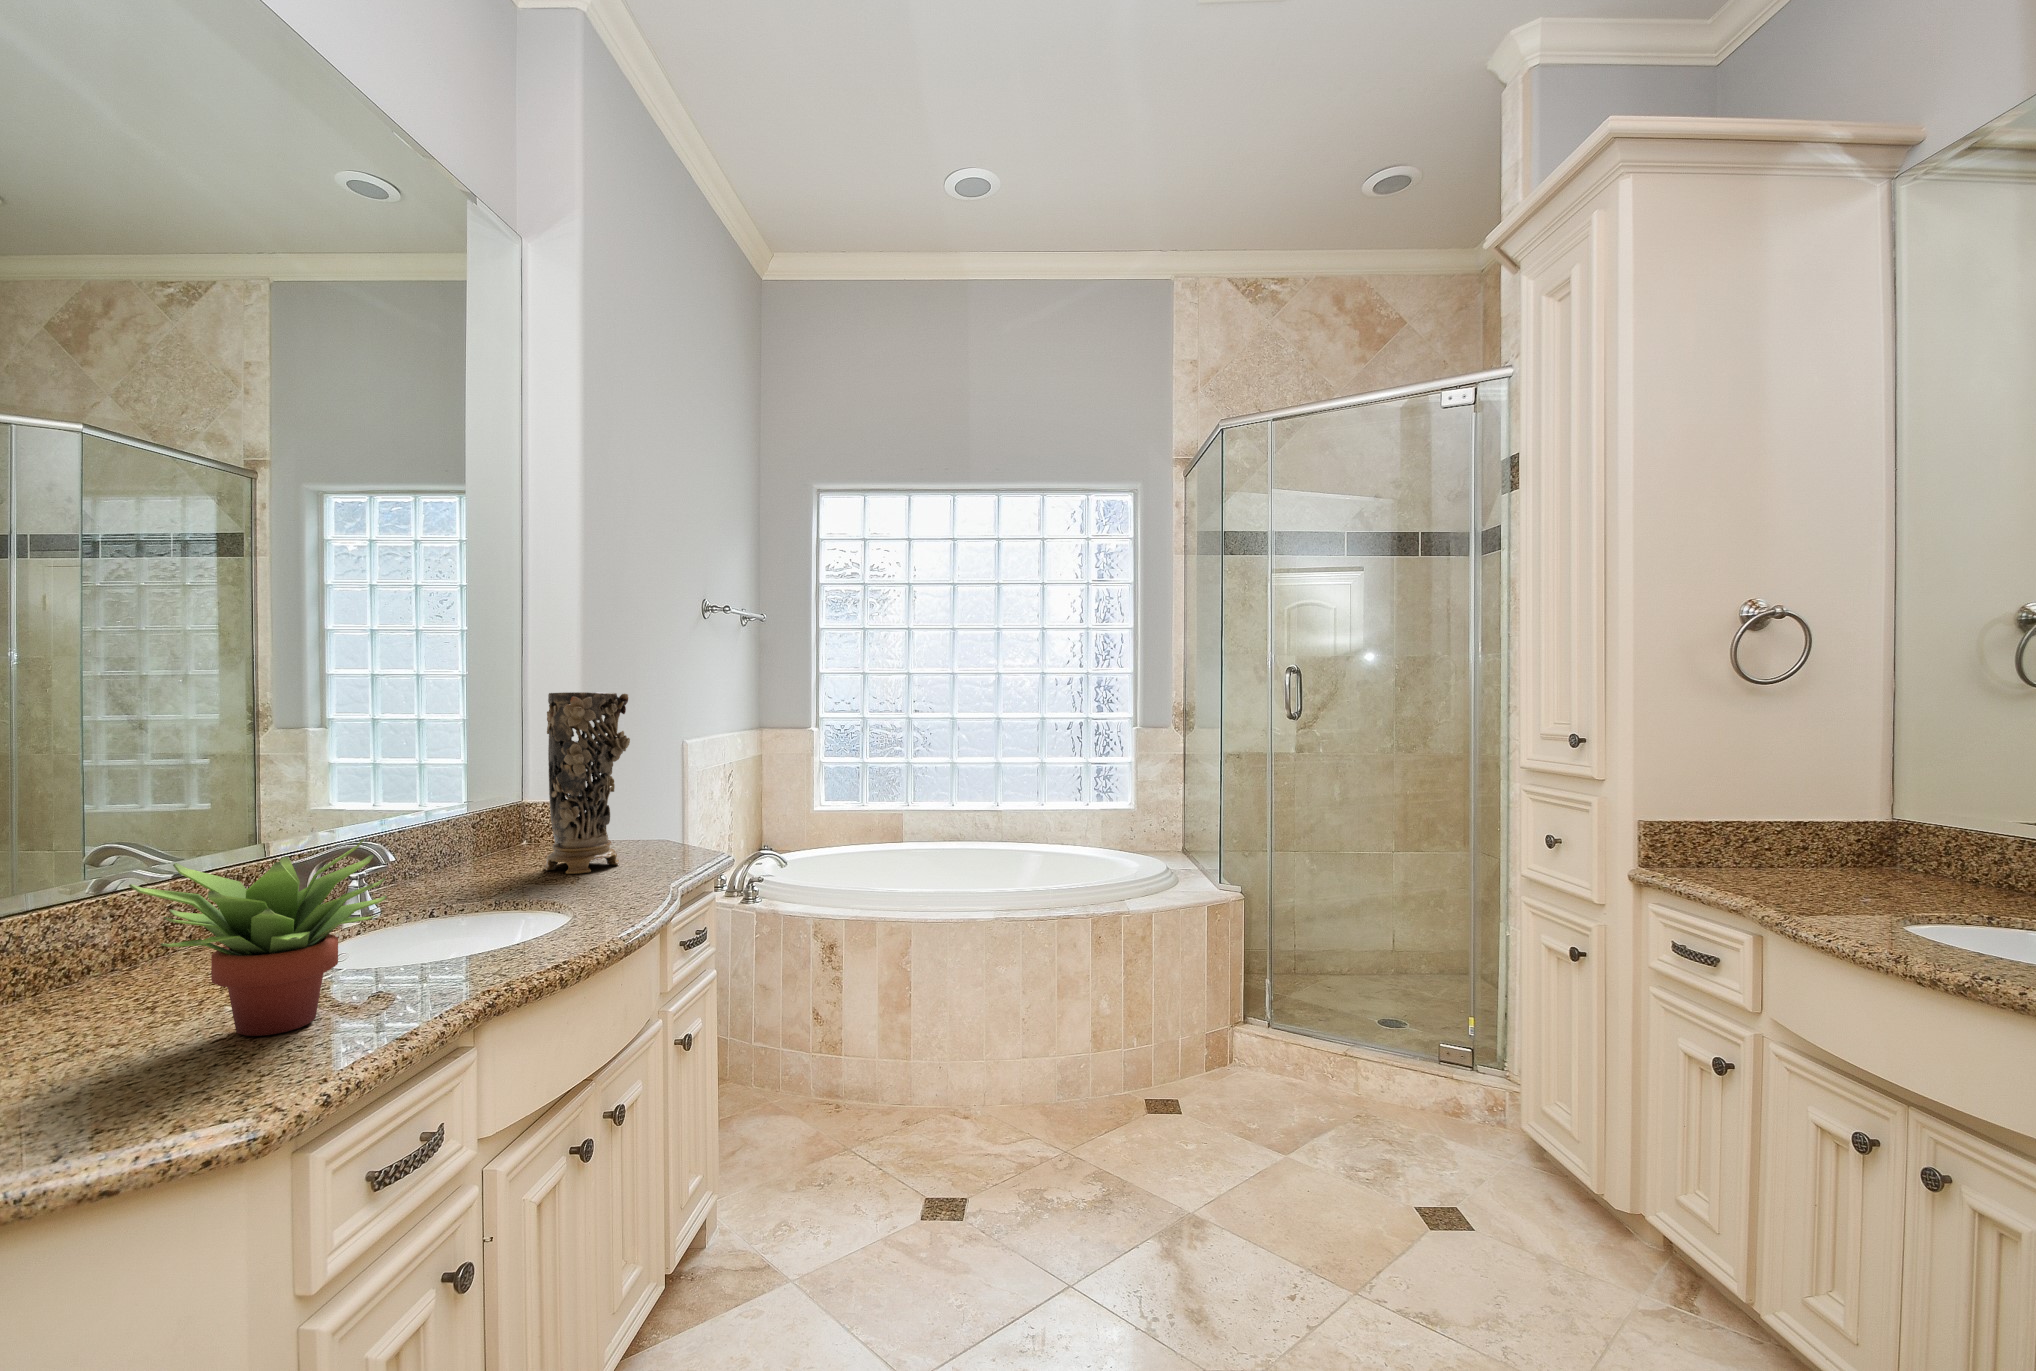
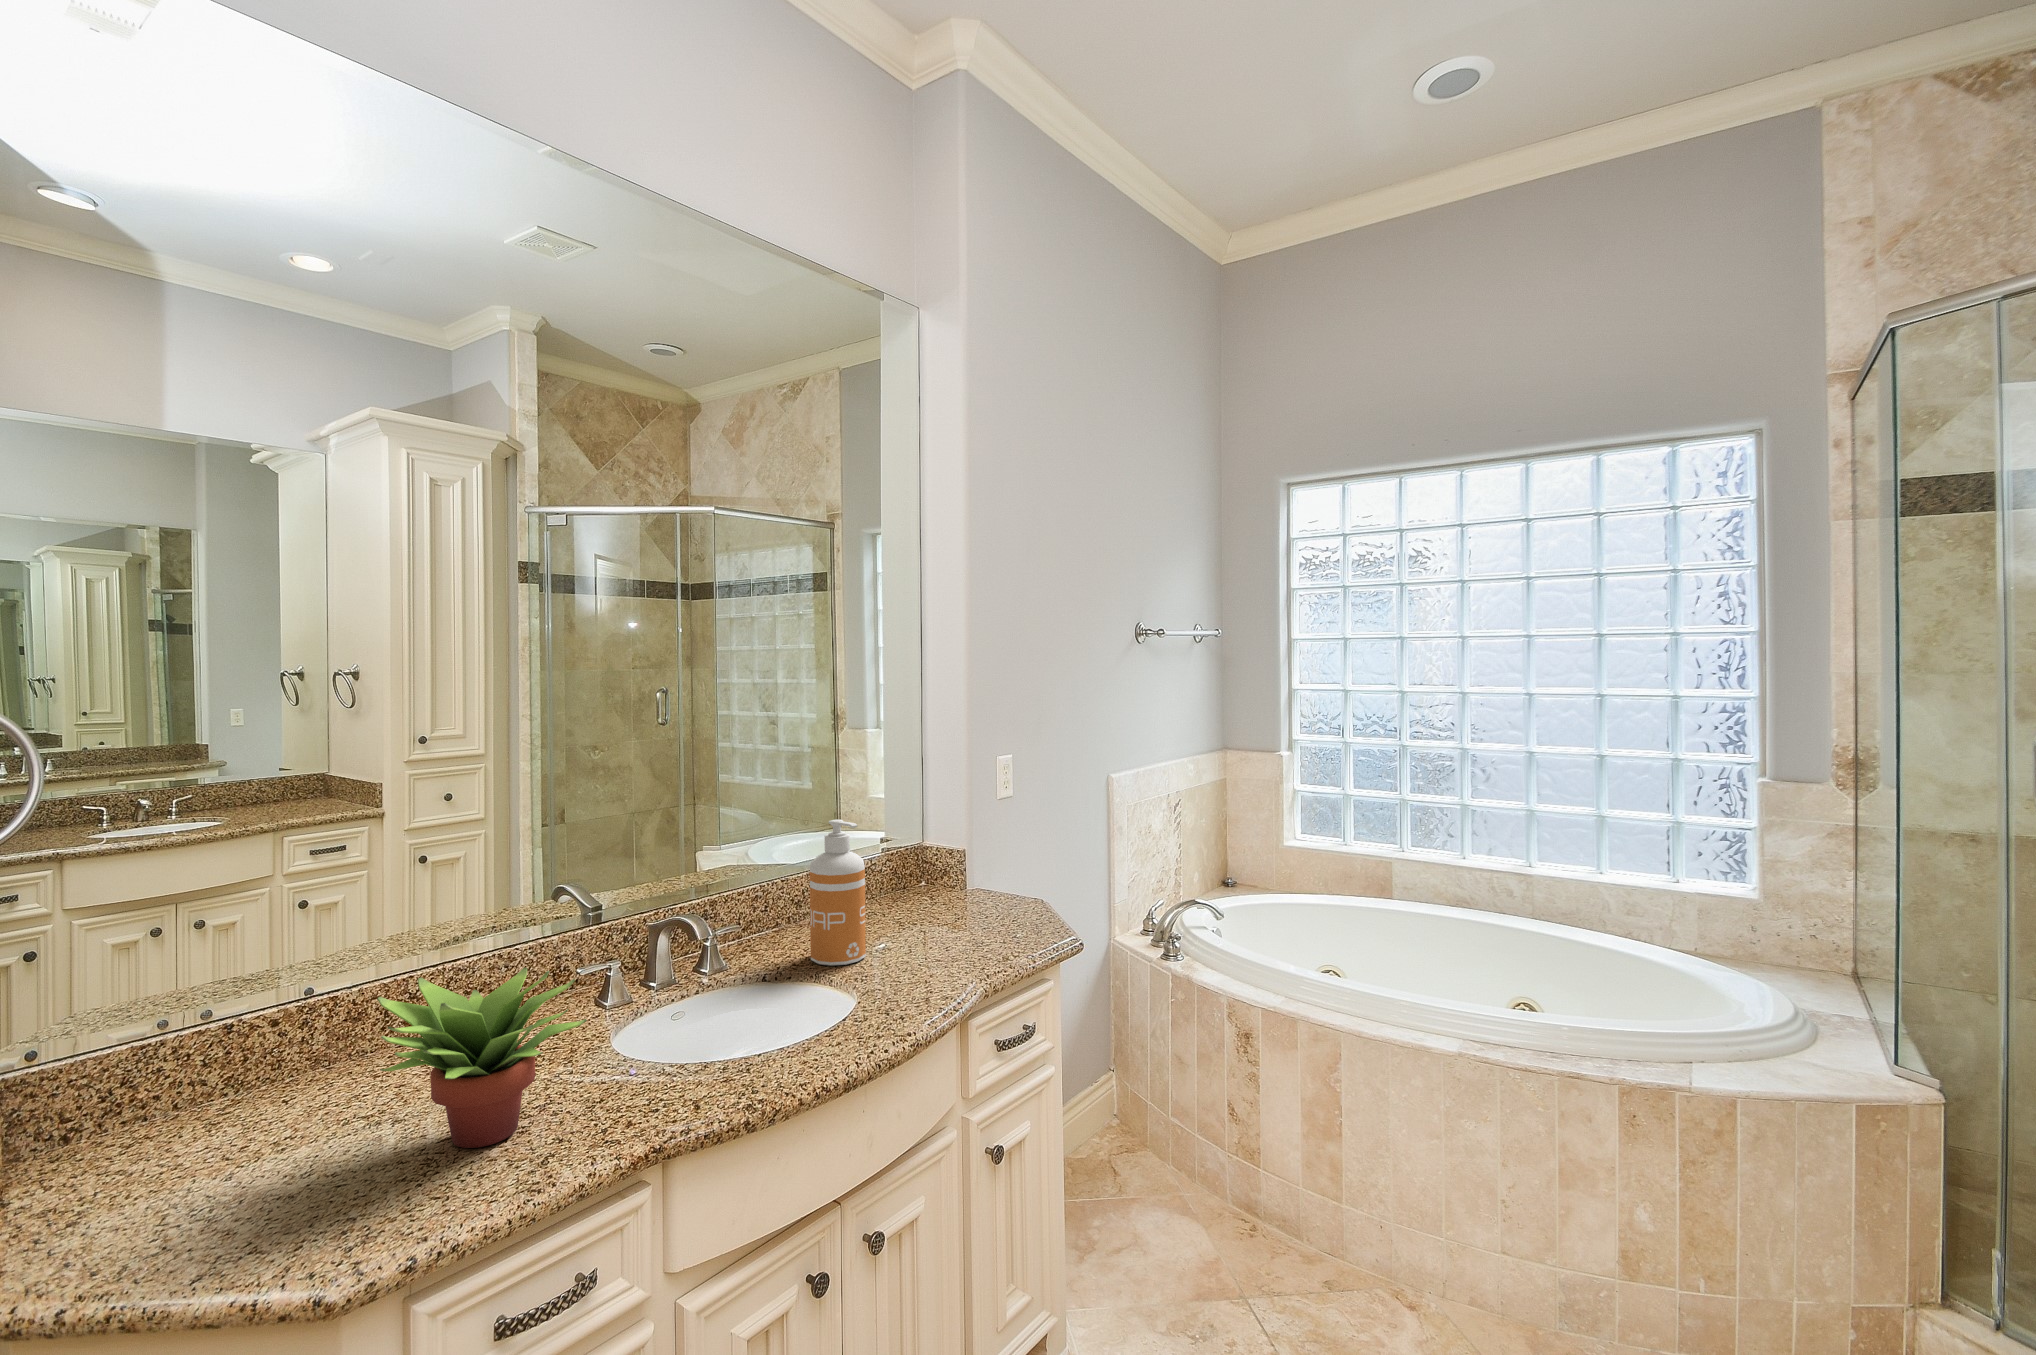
decorative vase: present [545,692,630,874] -> none [900,754,977,944]
soap dispenser: none [468,748,533,895] -> present [810,819,866,966]

